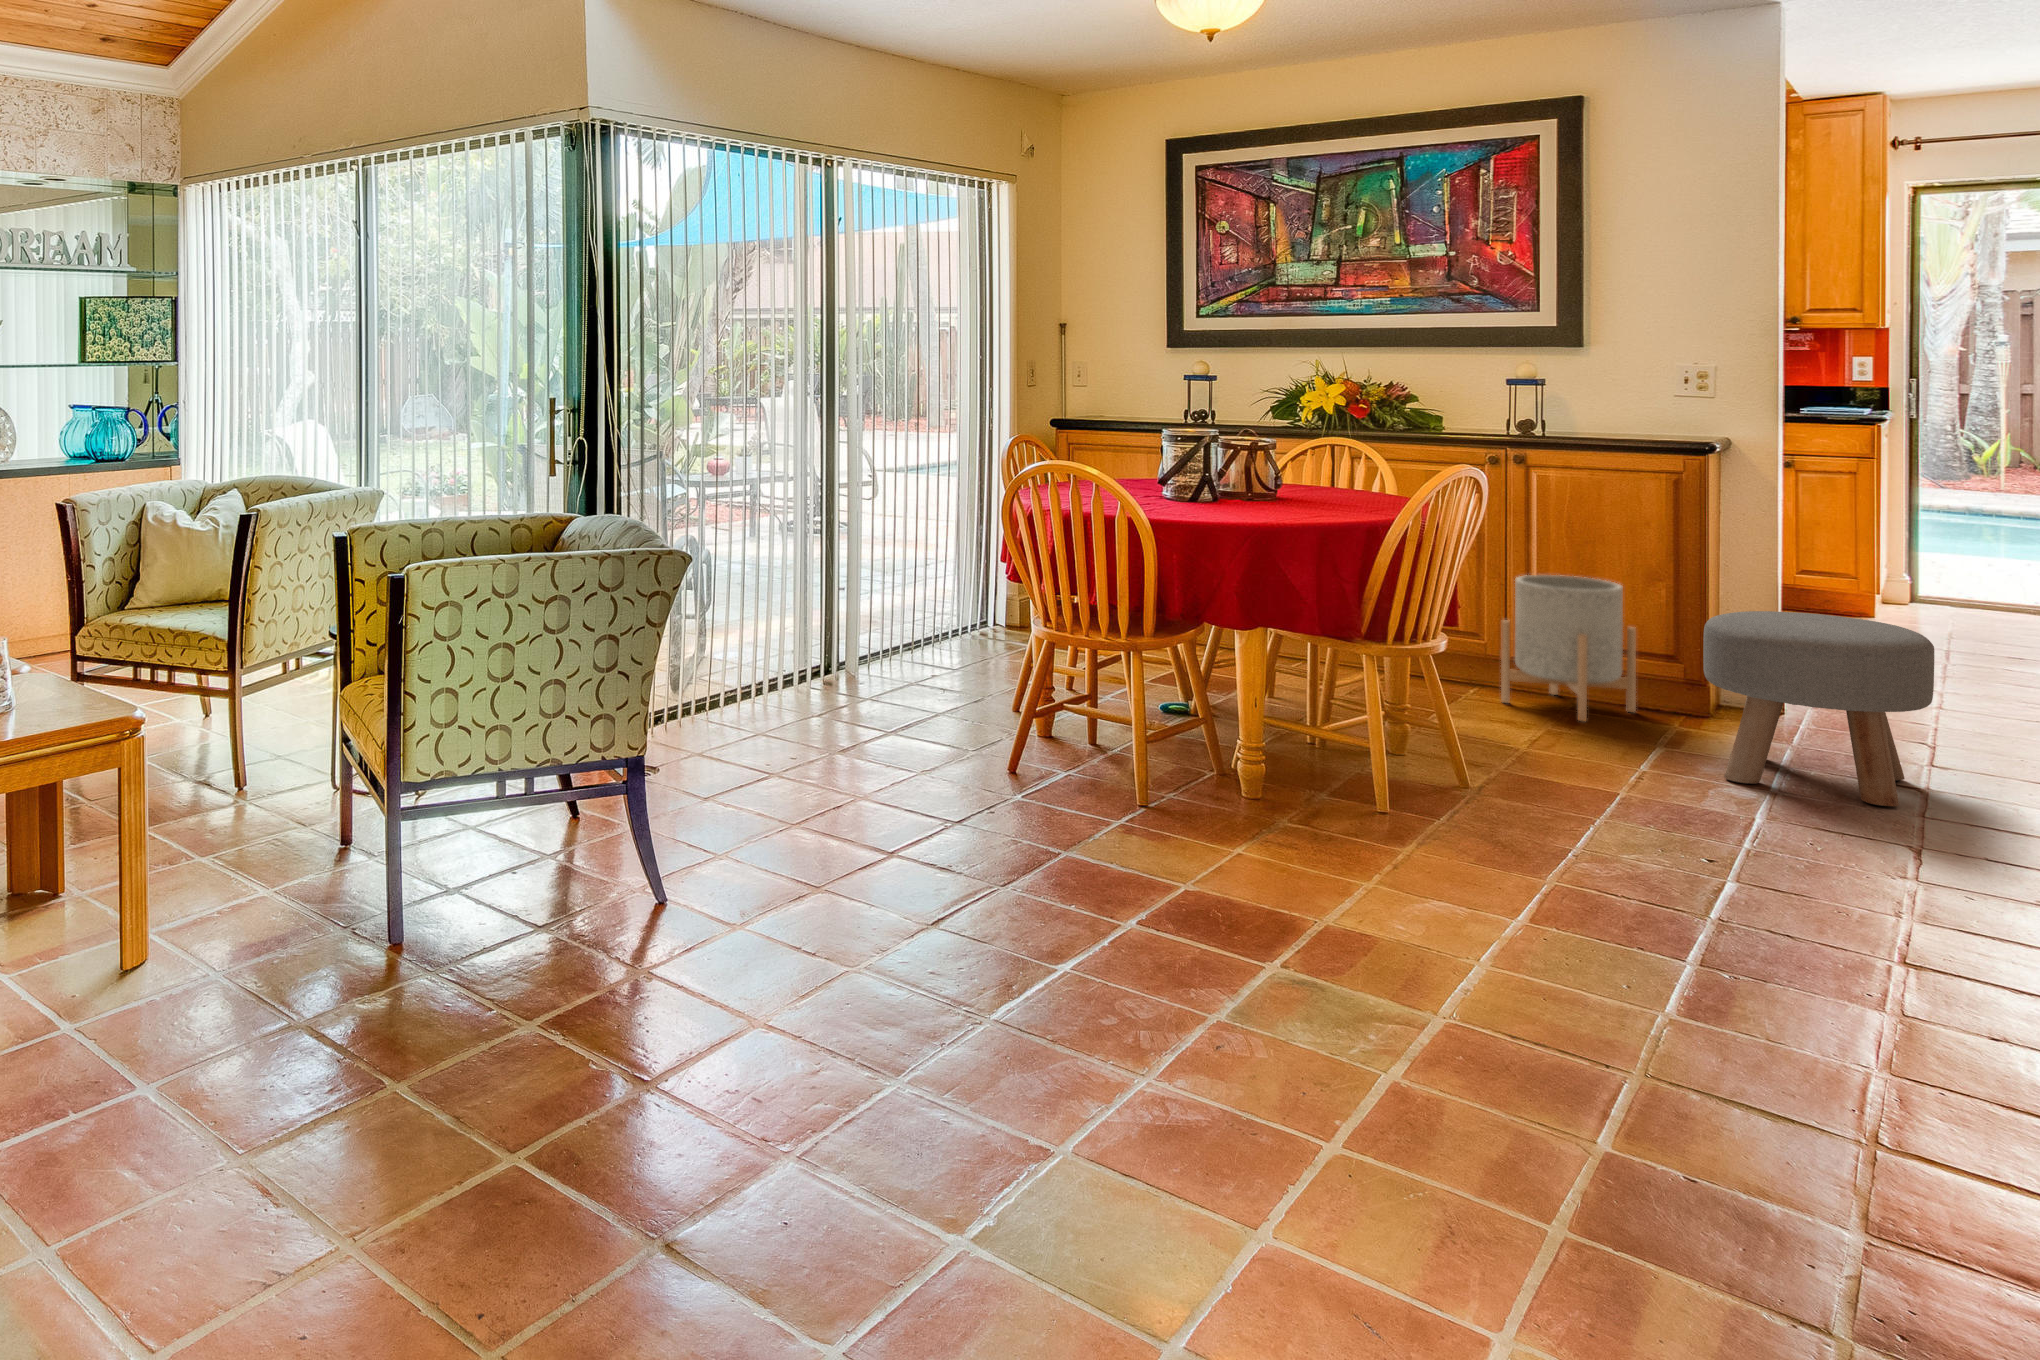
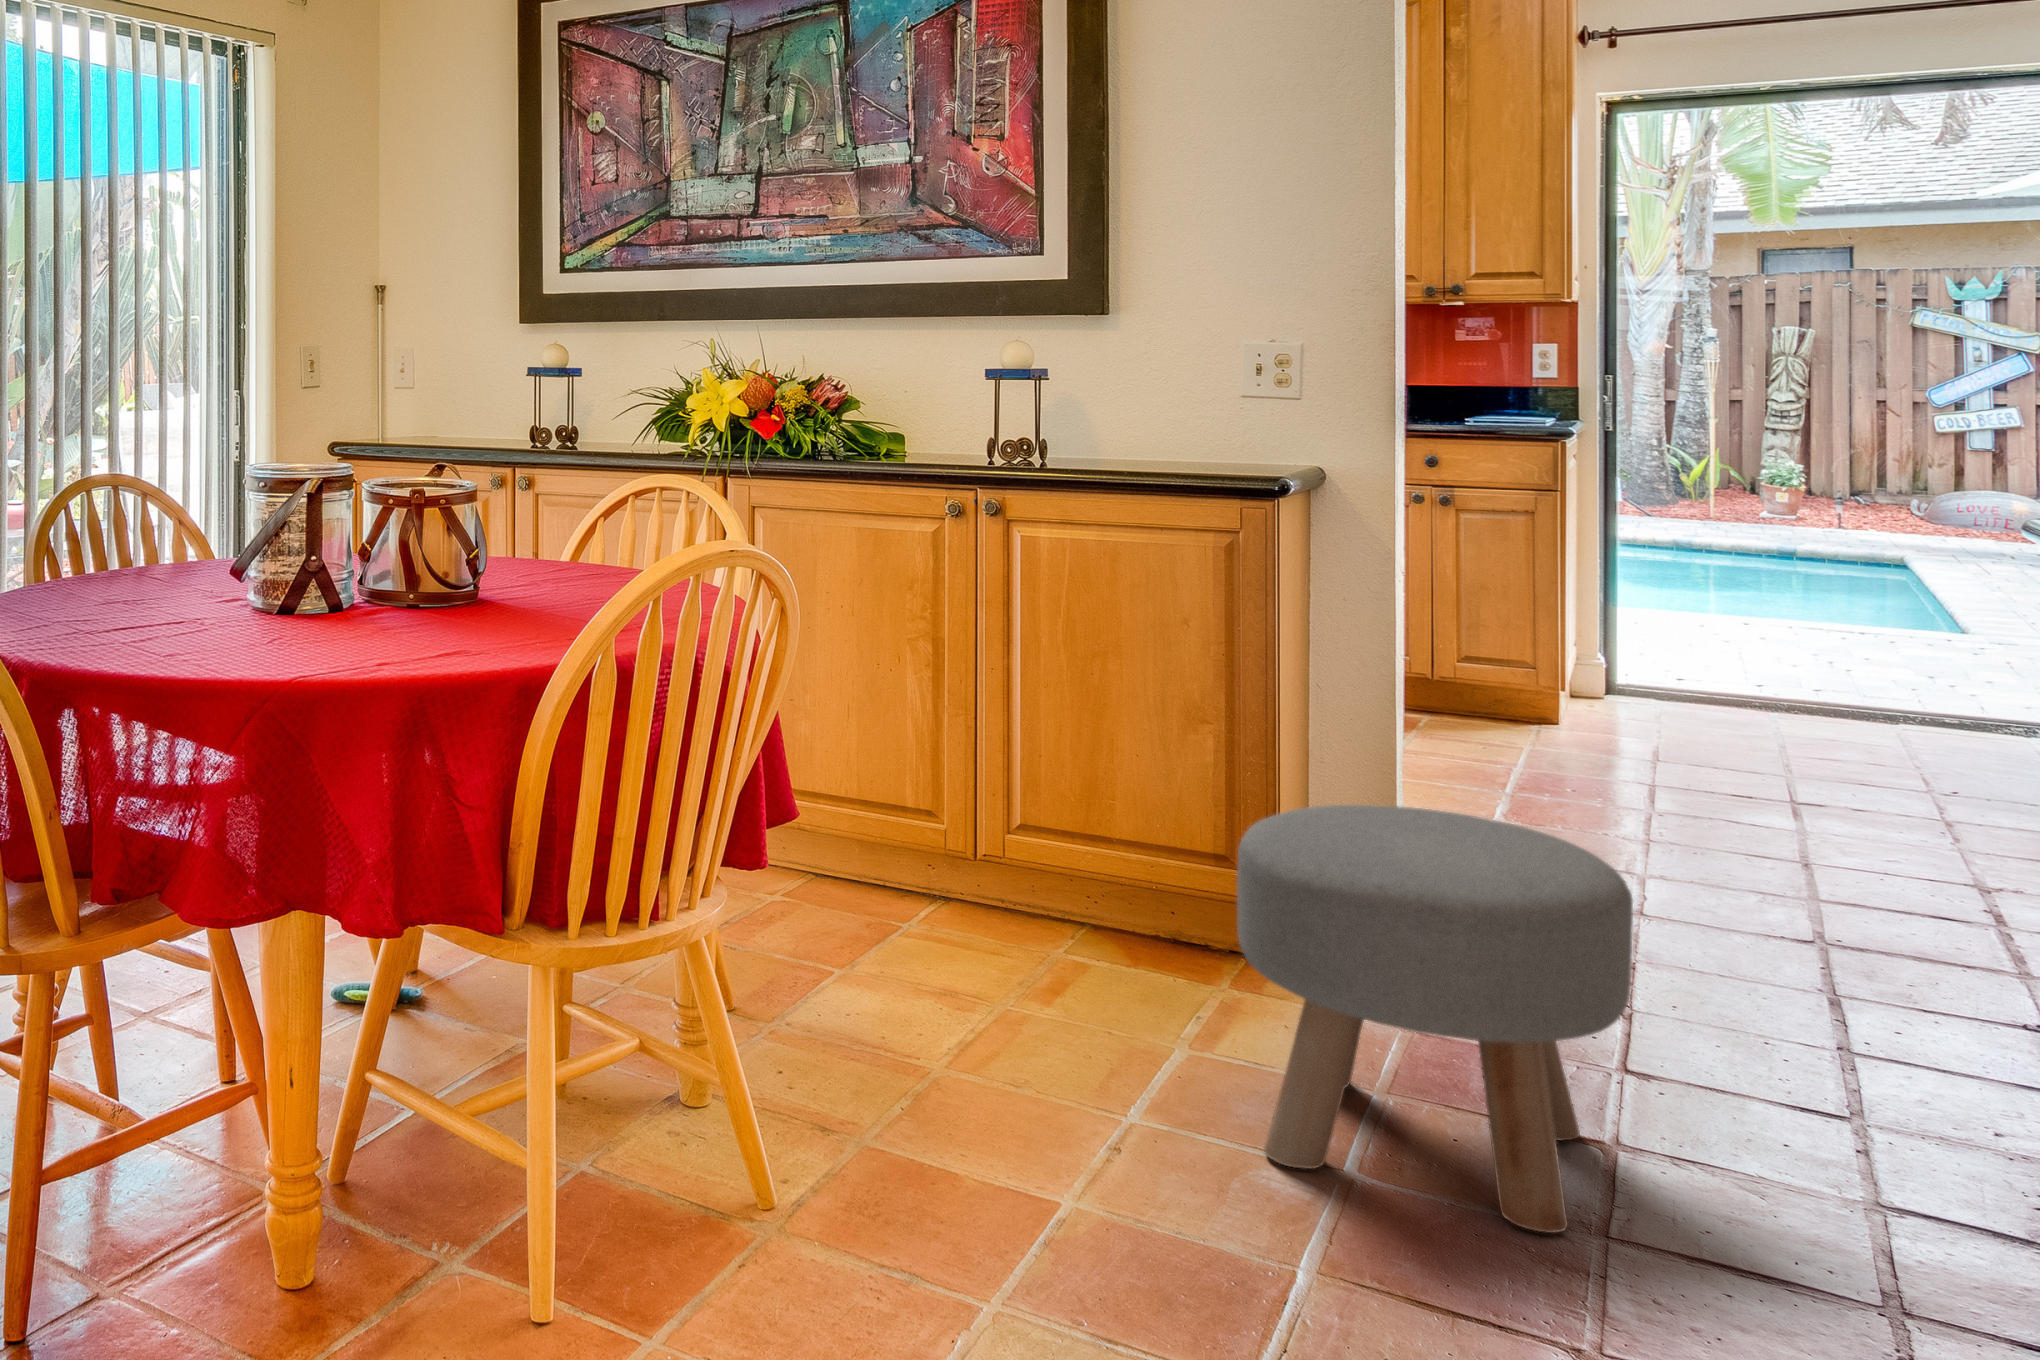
planter: present [1501,575,1636,722] -> none [949,712,1163,990]

